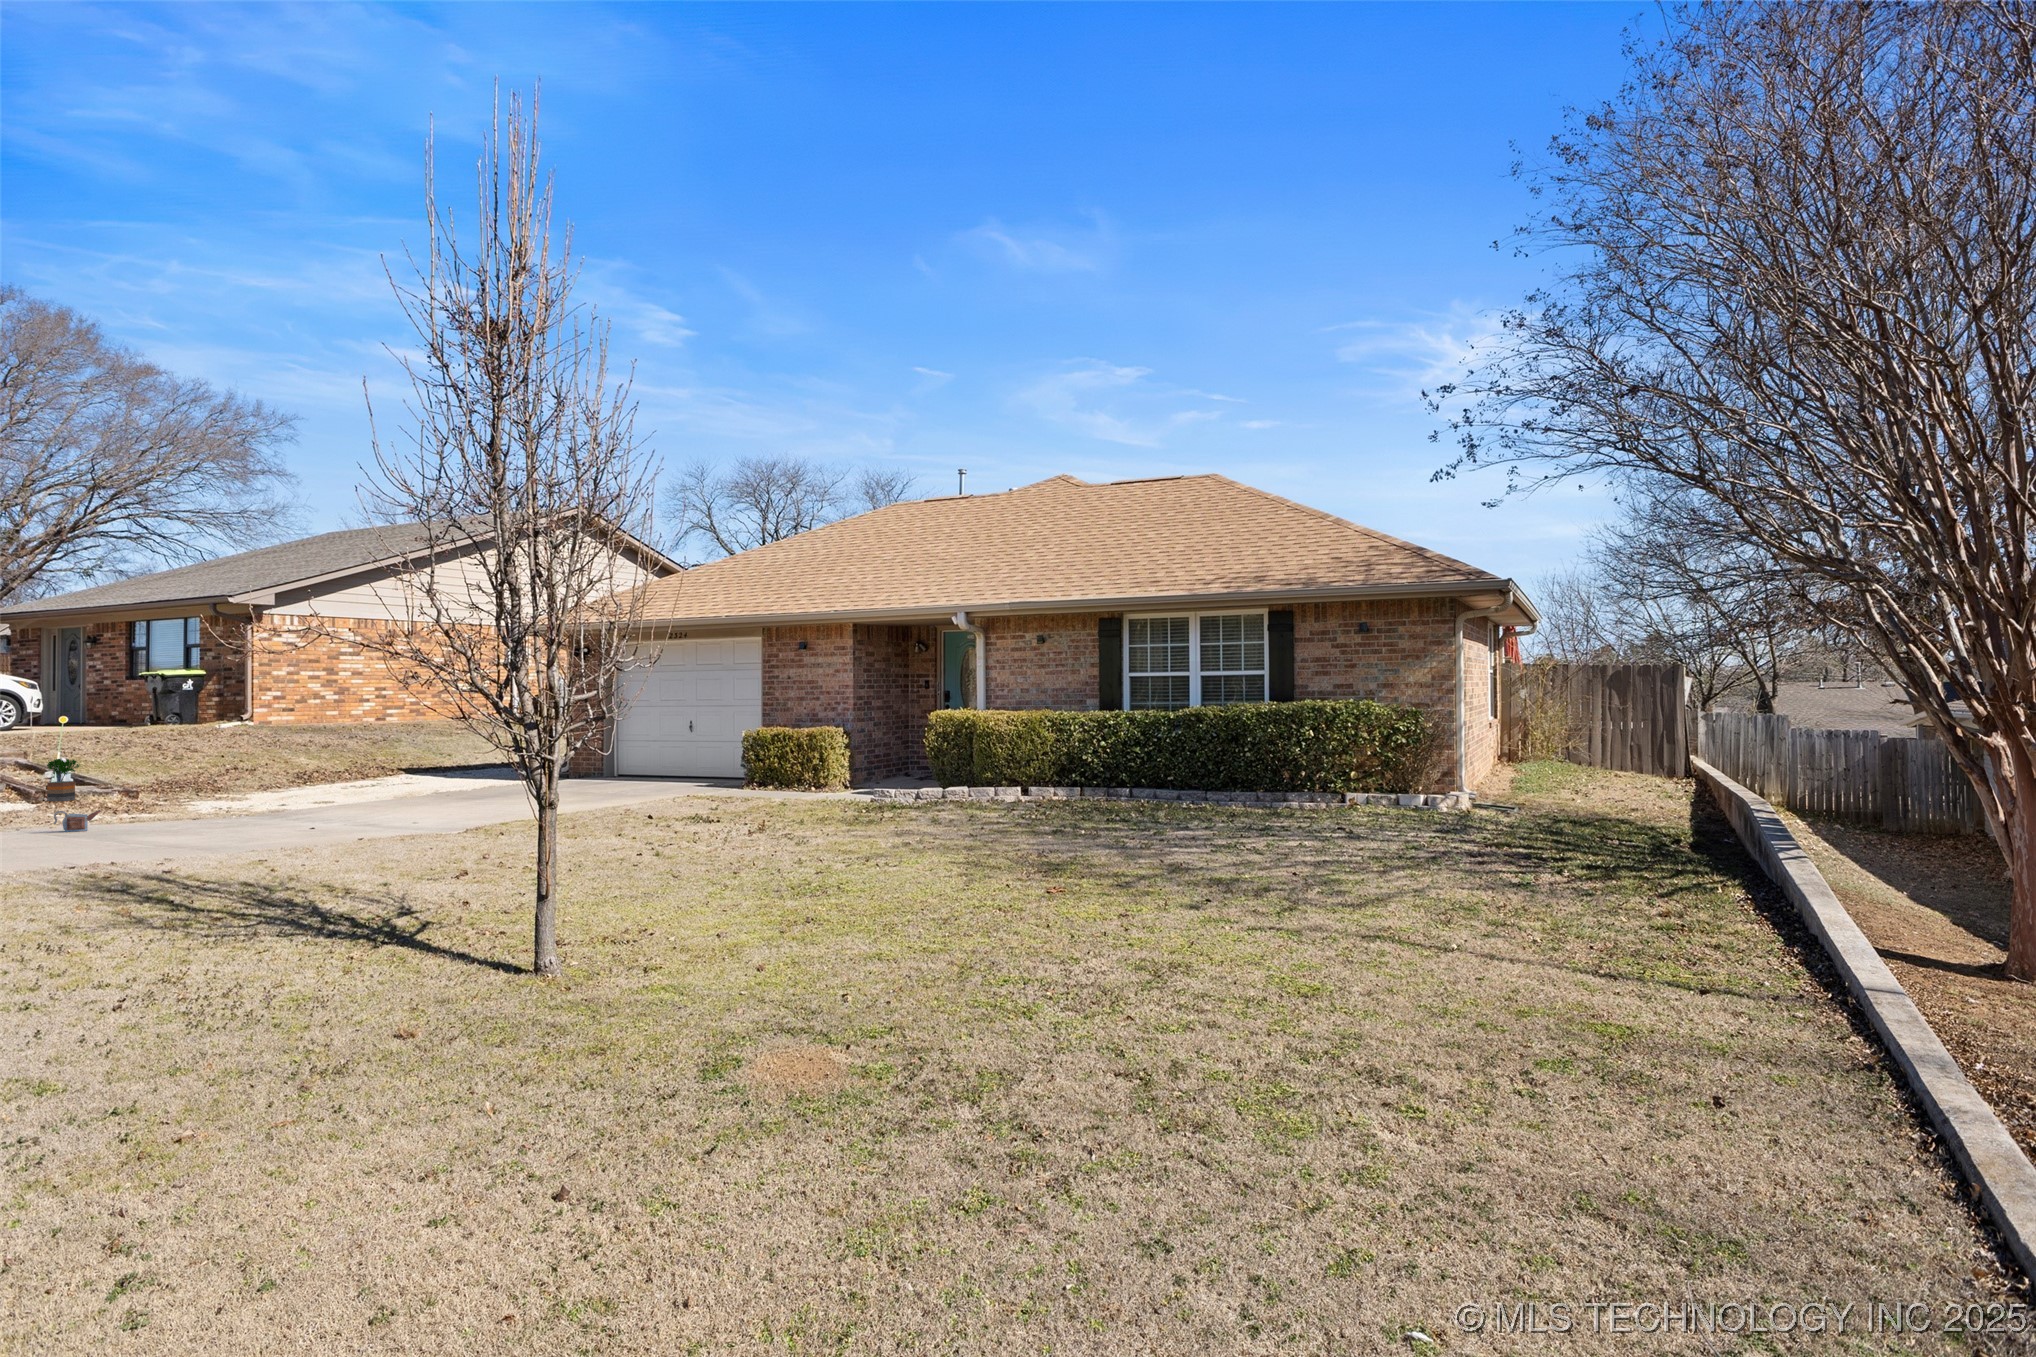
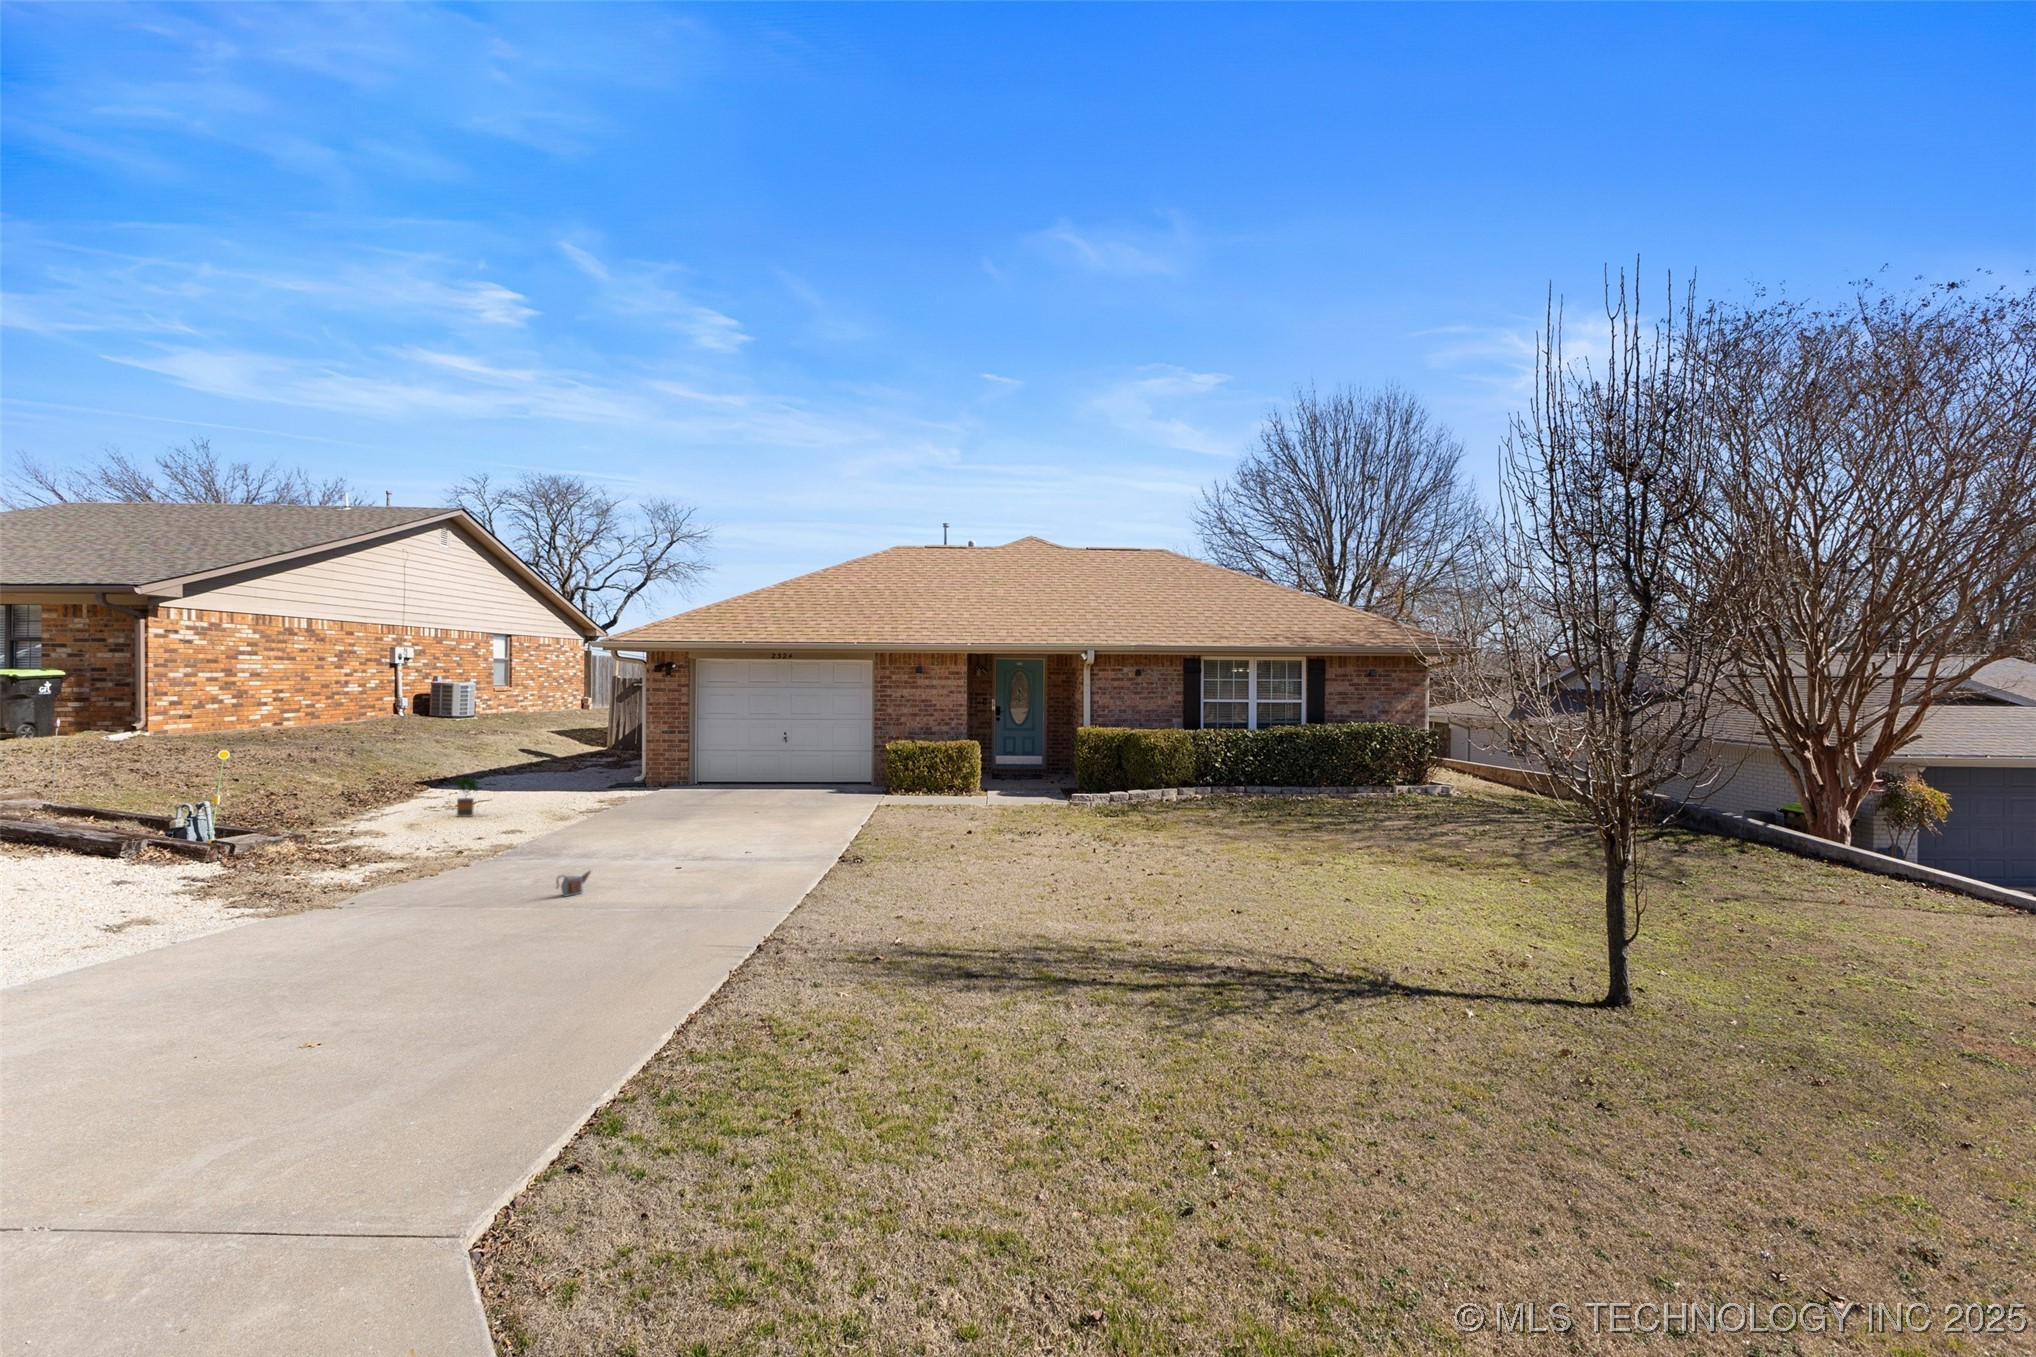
potted tree: present [47,759,79,801] -> present [453,779,479,817]

